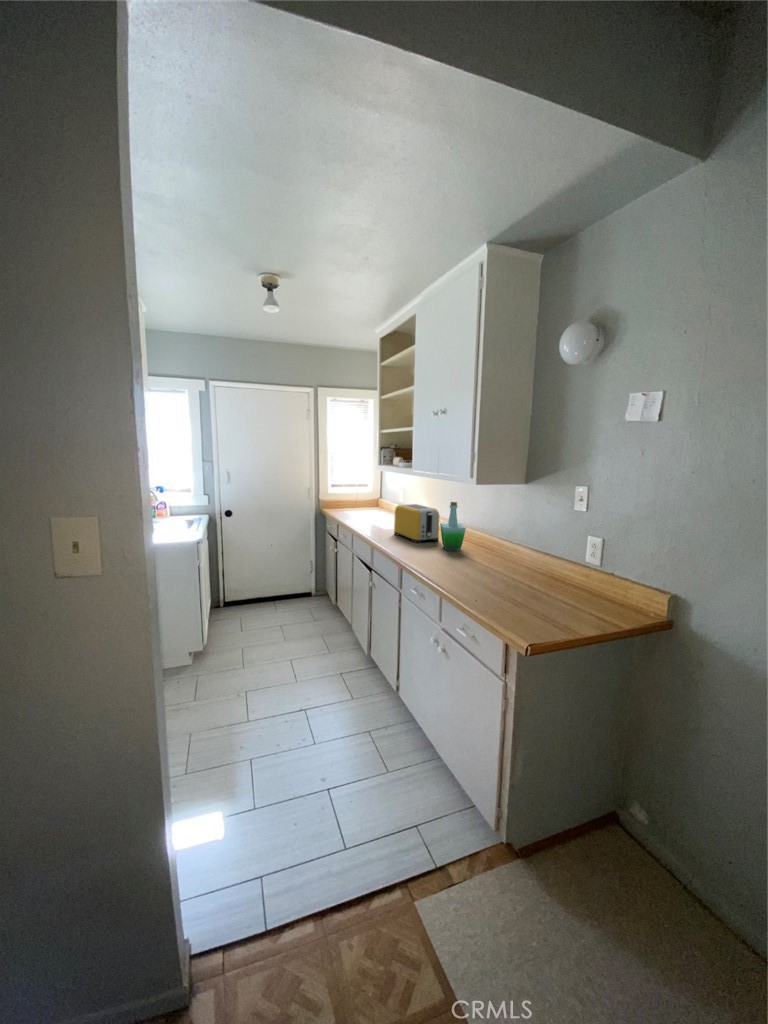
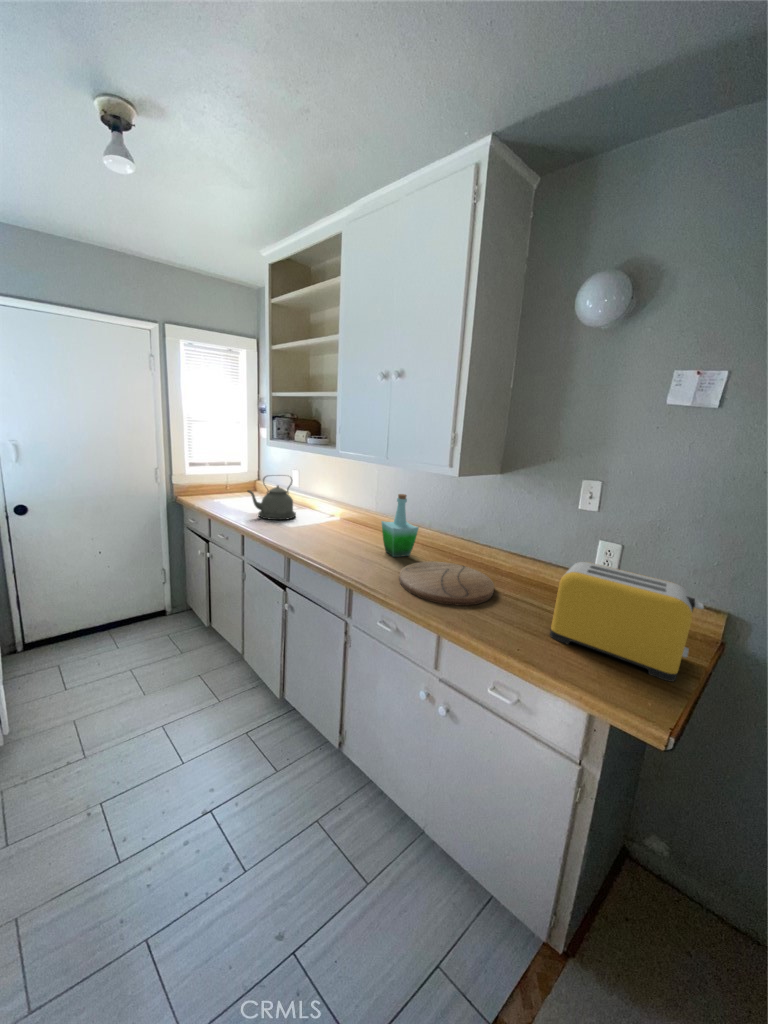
kettle: none [359,491,395,525] -> present [248,476,296,520]
toaster: present [394,504,439,543] -> present [550,562,704,681]
cutting board: none [433,553,506,579] -> present [399,562,494,606]

